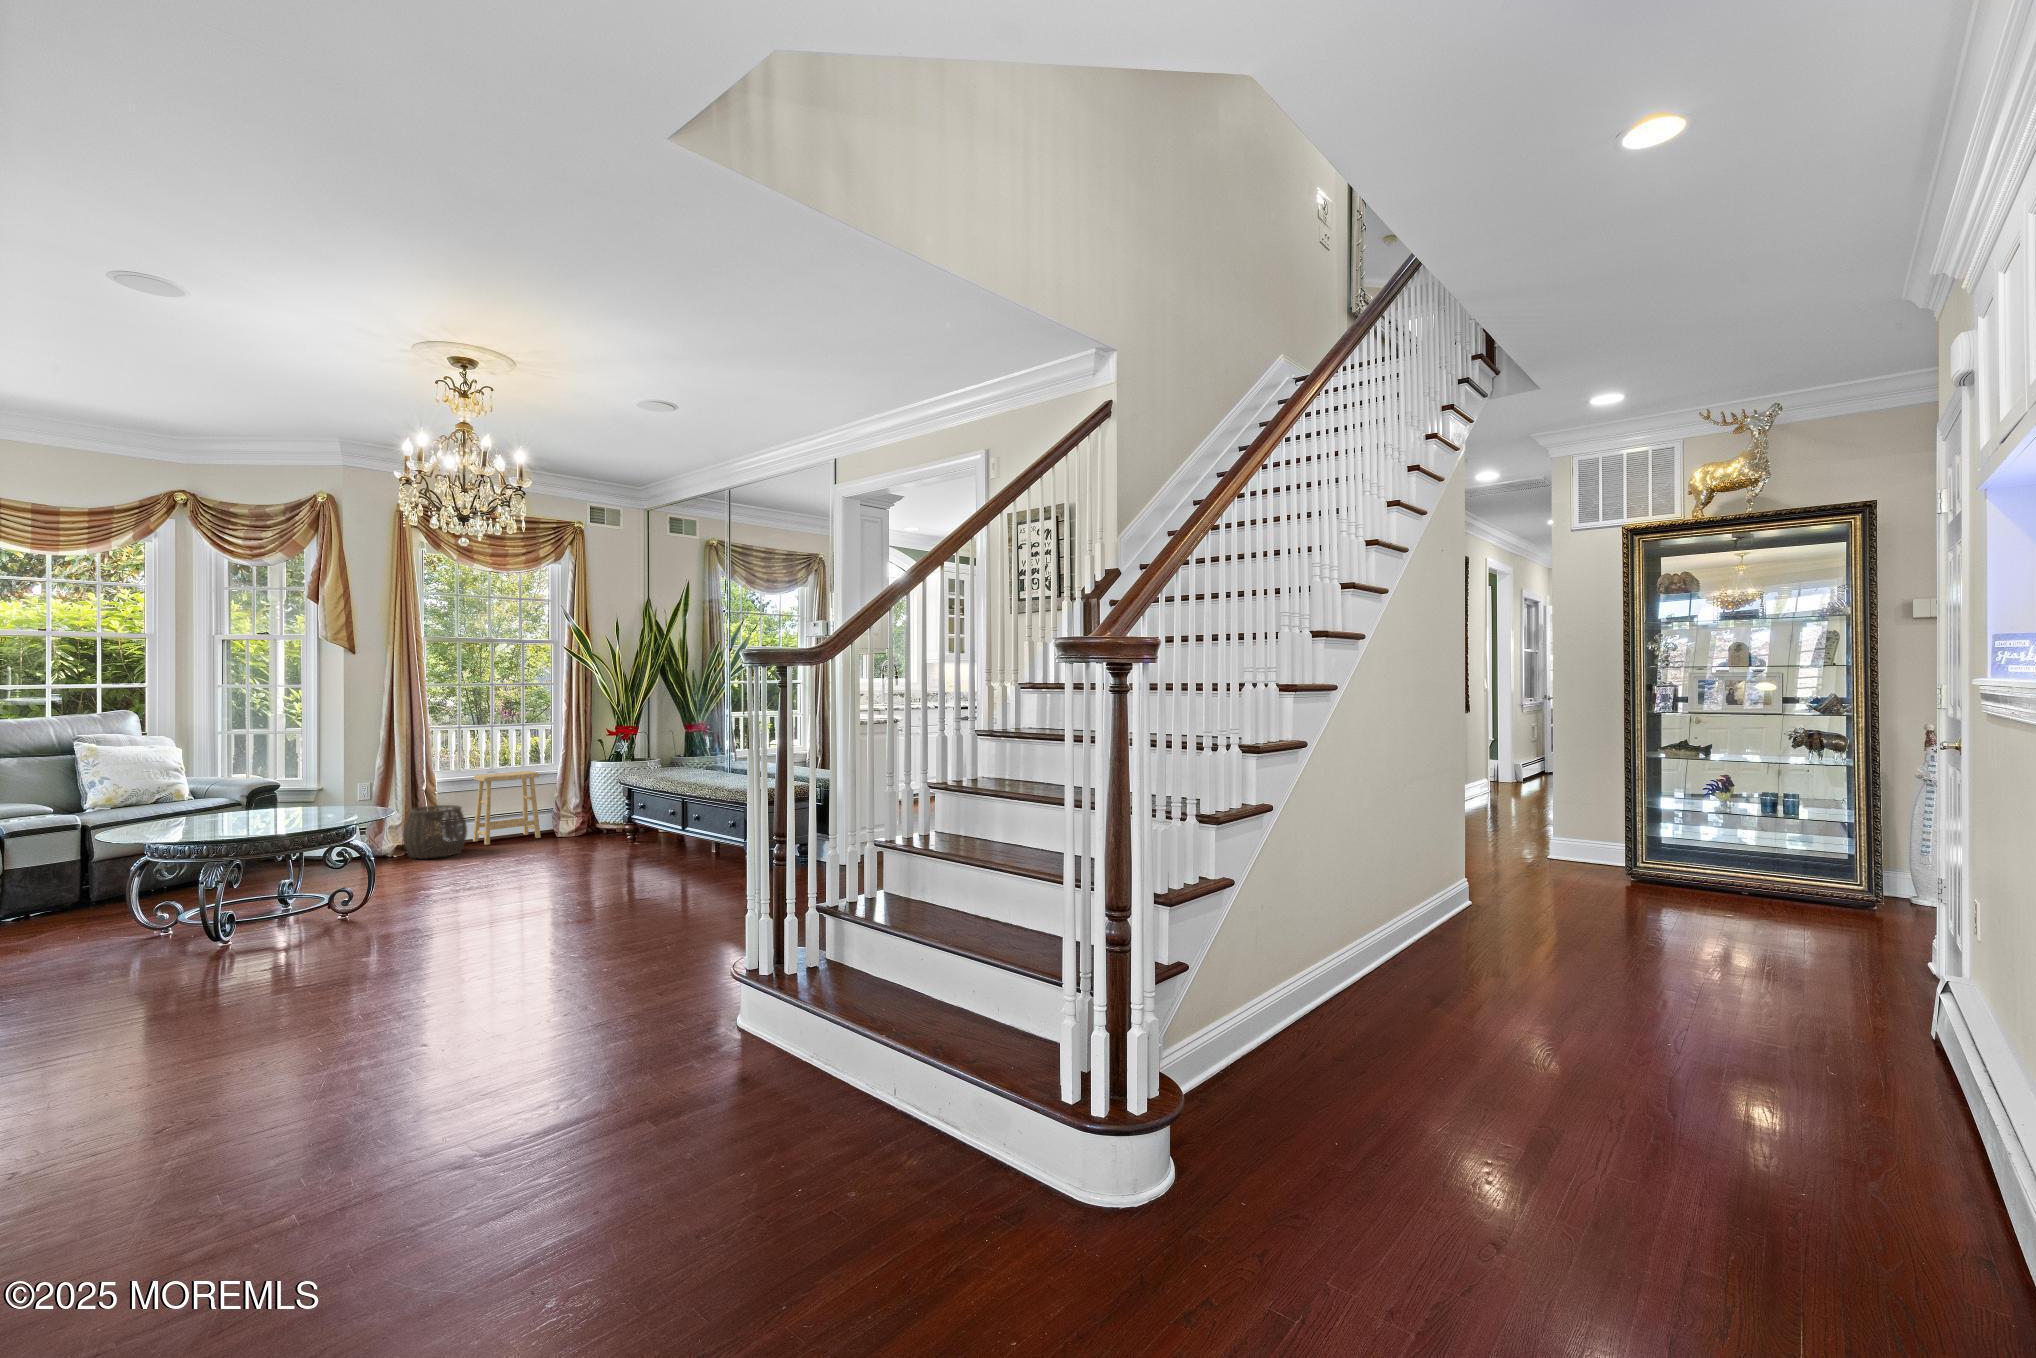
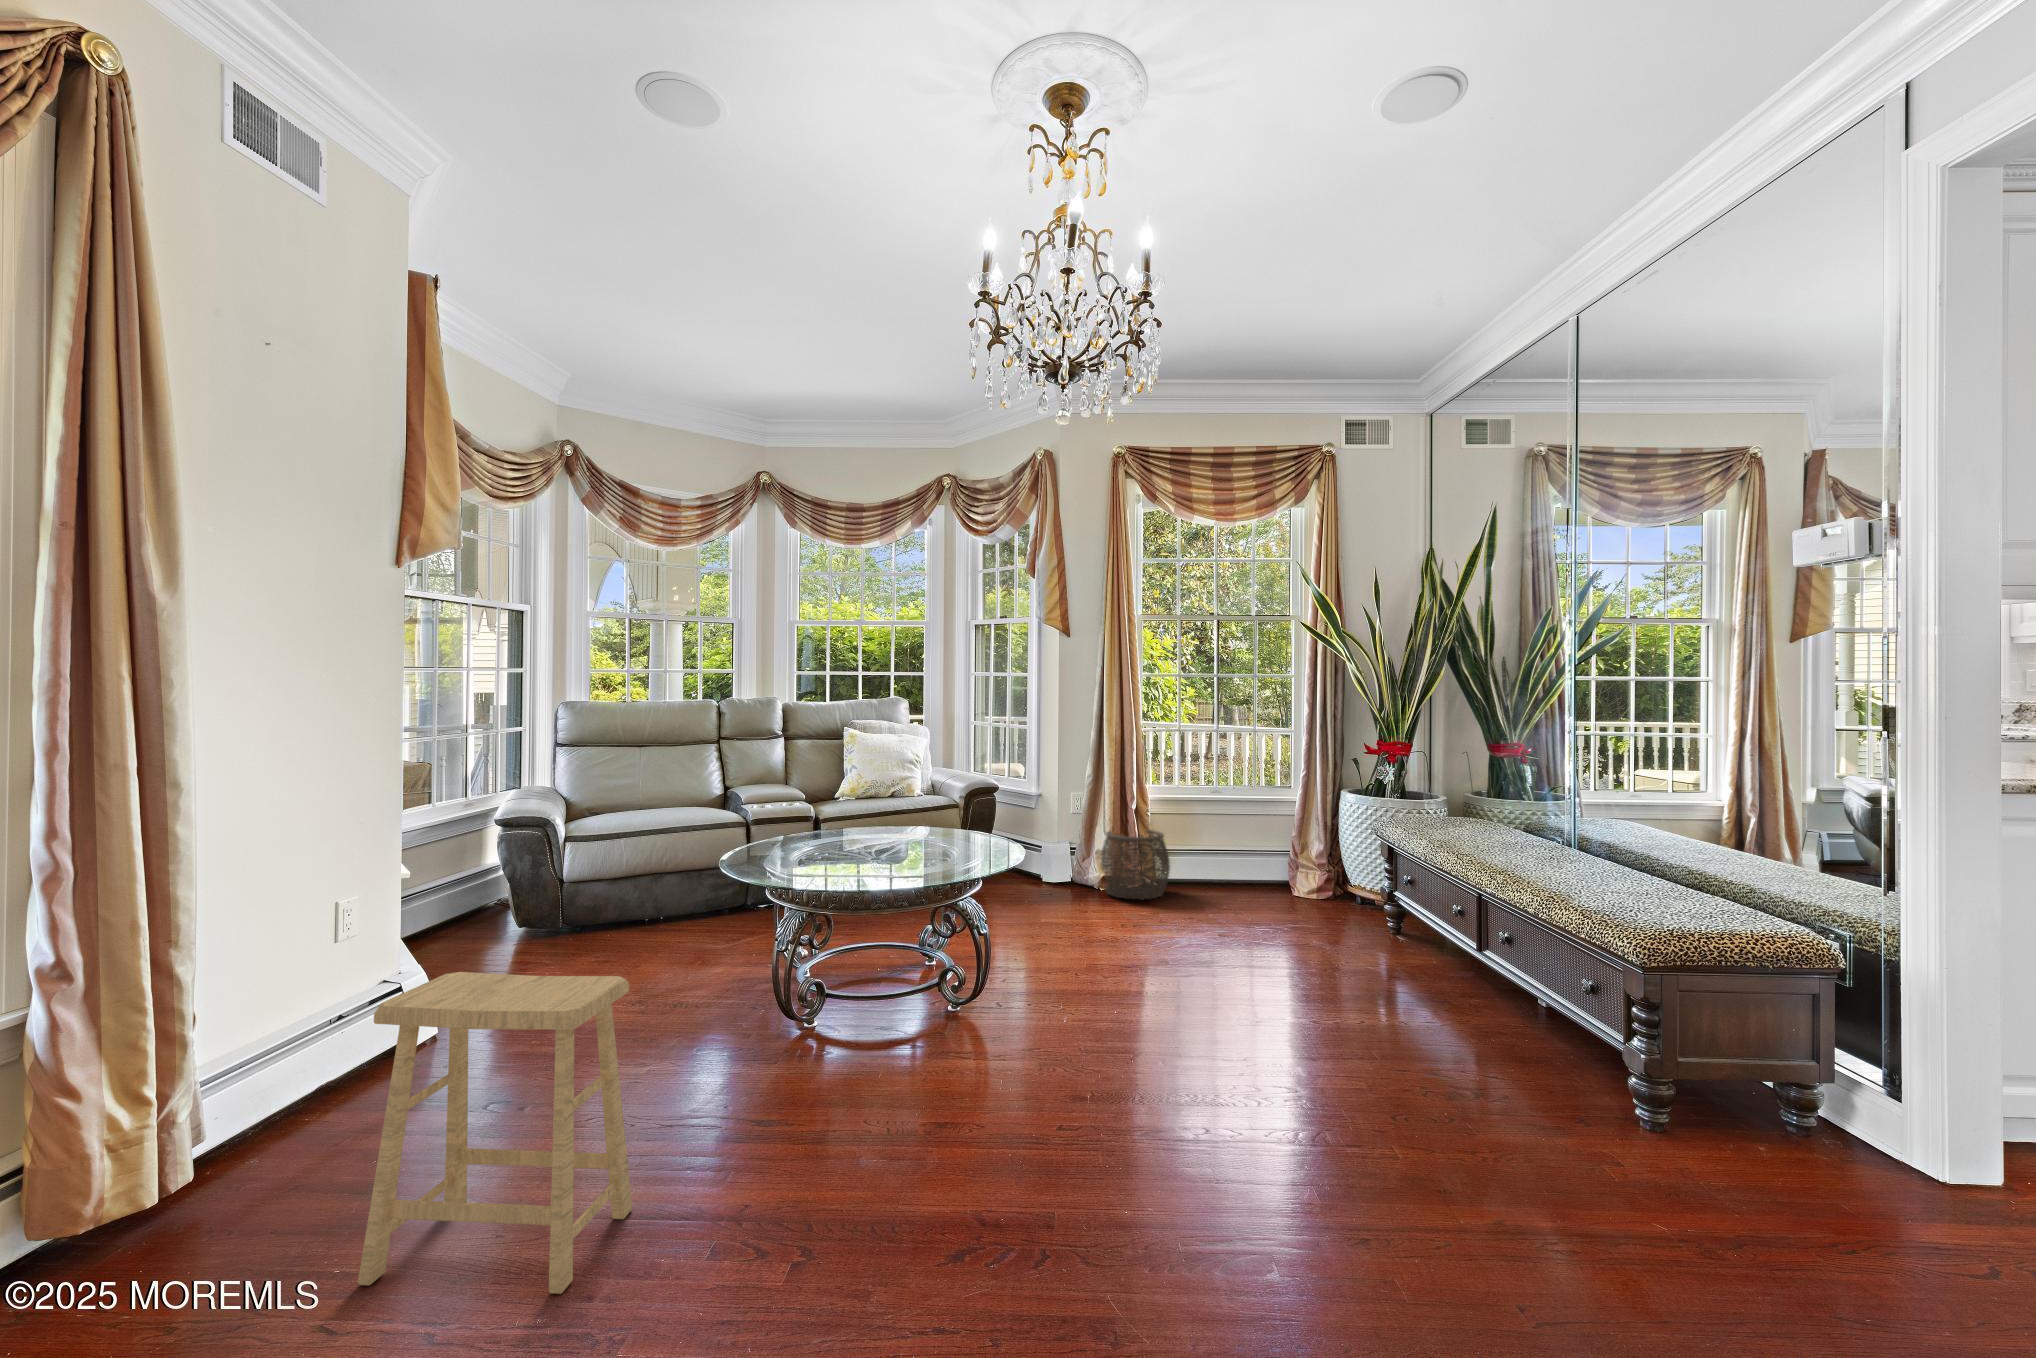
footstool: present [473,771,541,845] -> present [358,972,632,1294]

